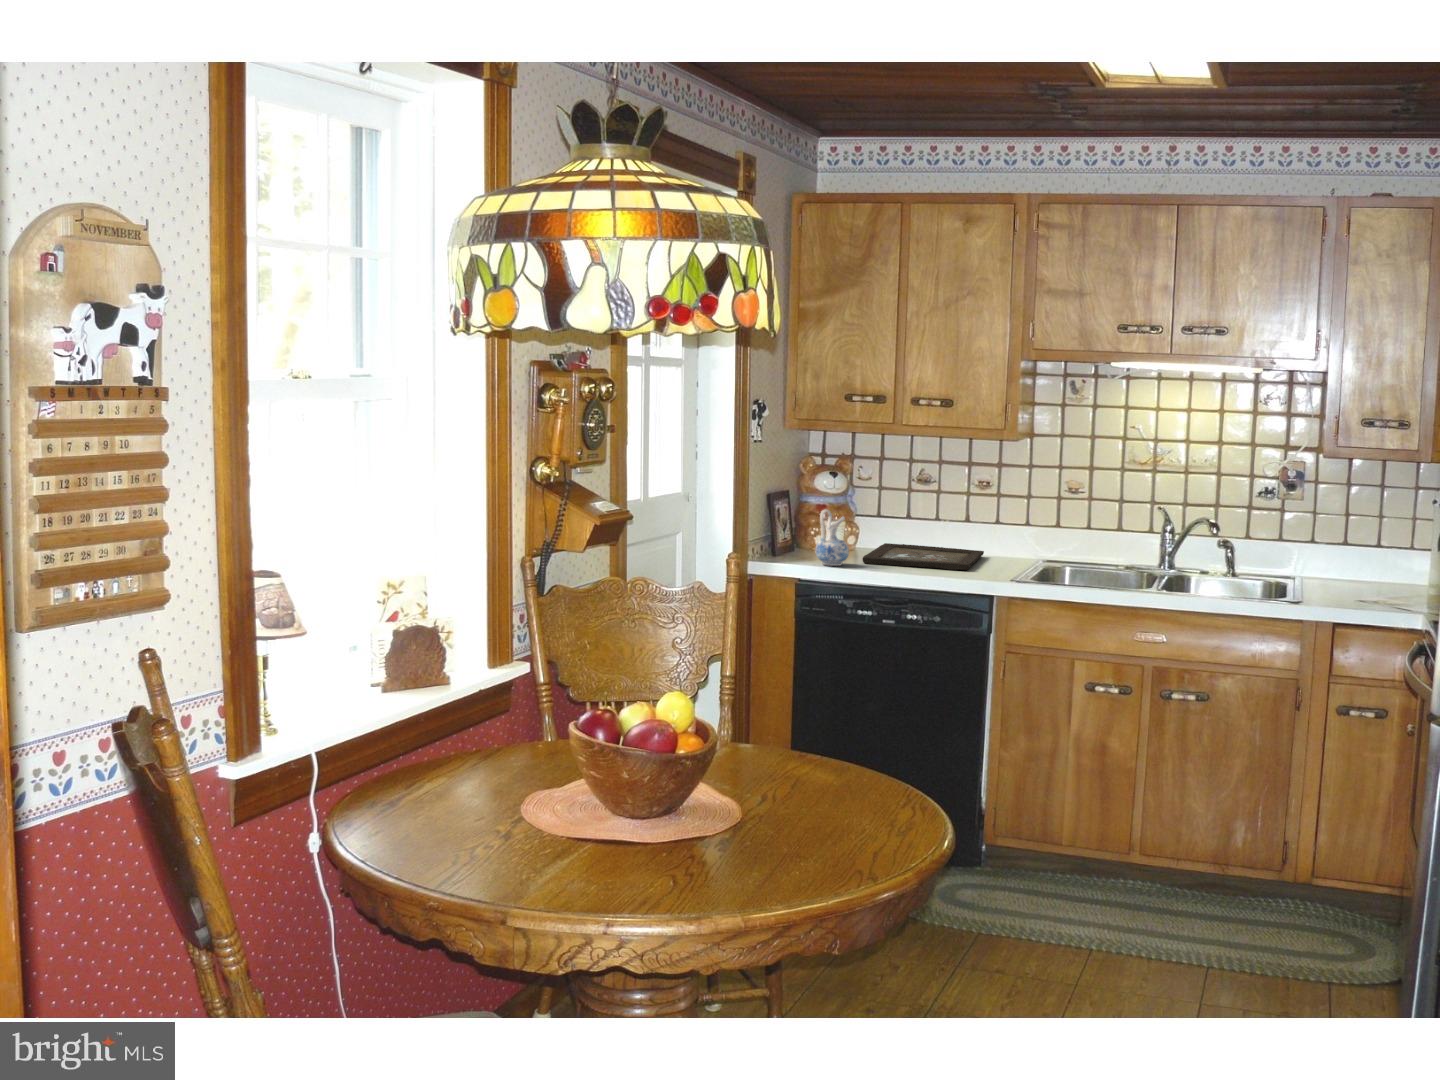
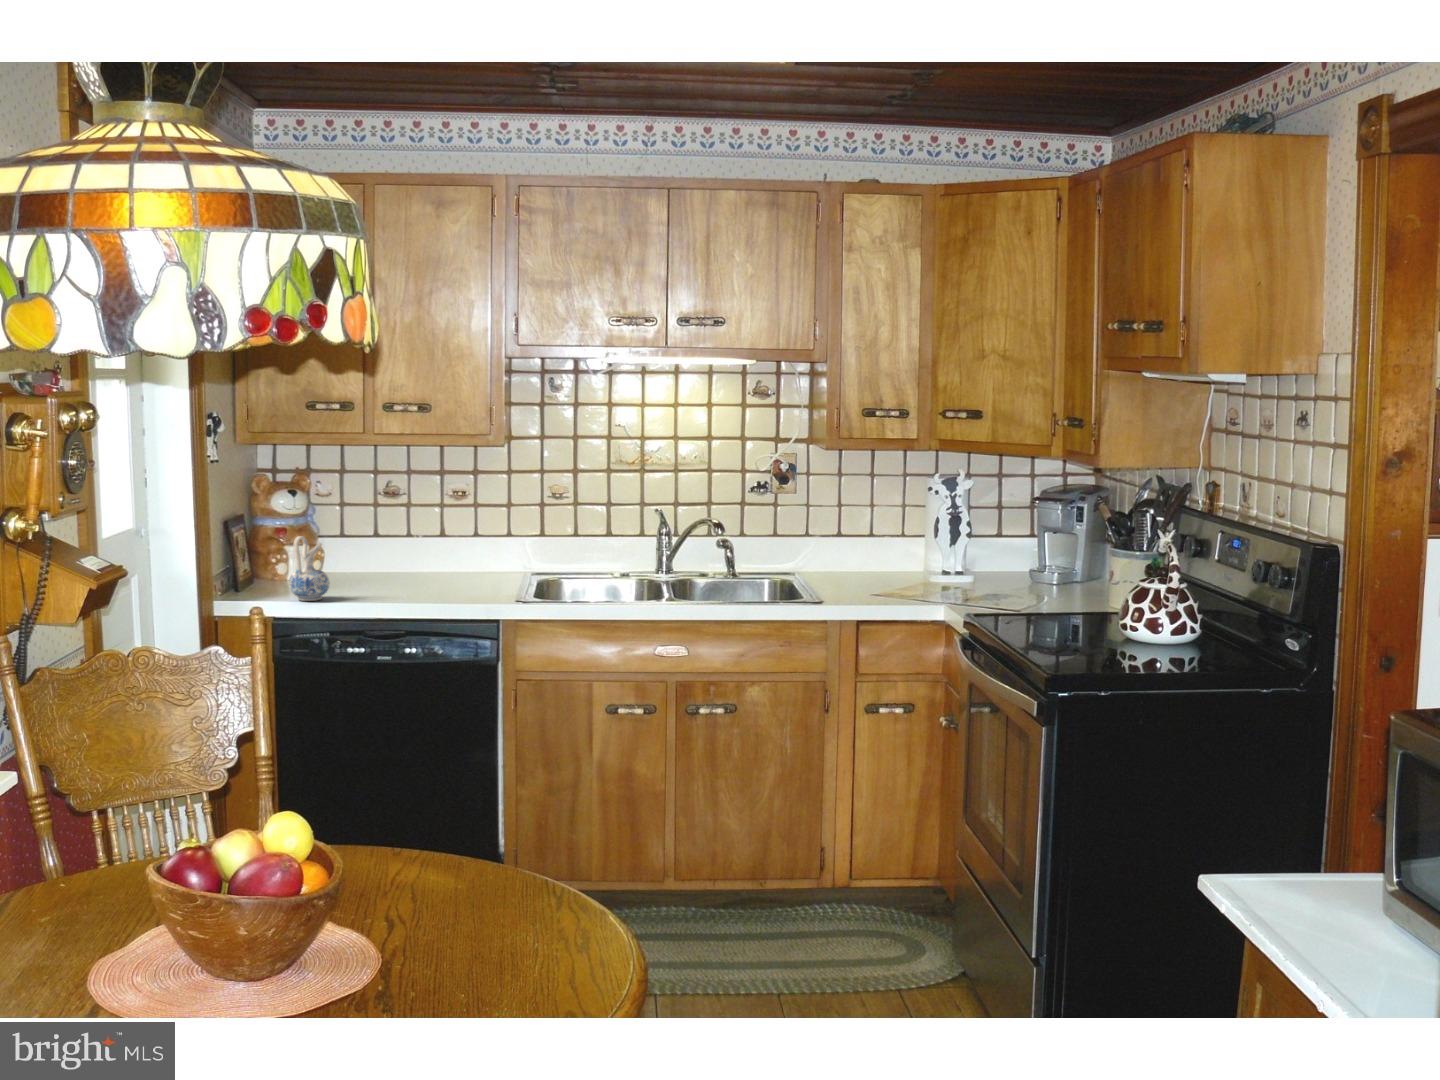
tray: present [863,543,984,570] -> none [343,567,469,595]

